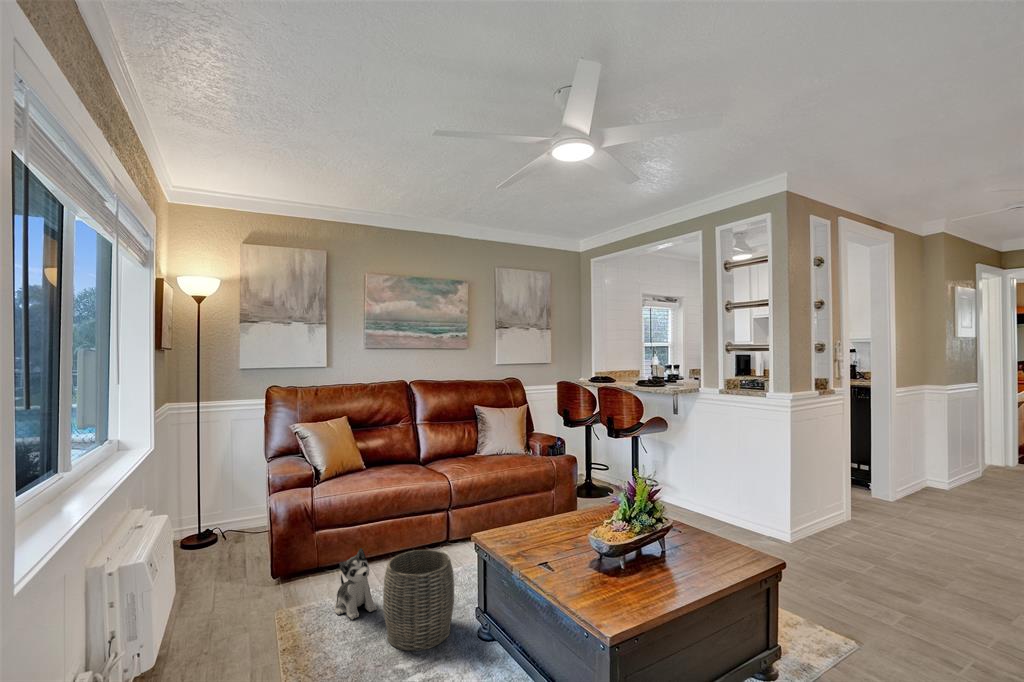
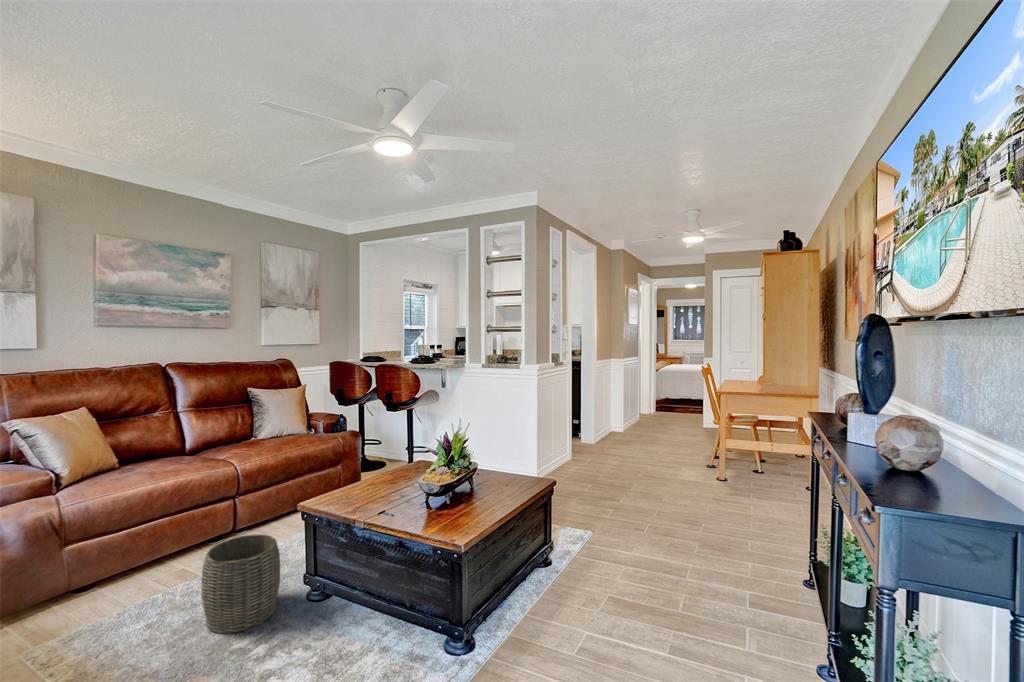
plush toy: present [335,548,377,620] -> none [122,551,179,626]

